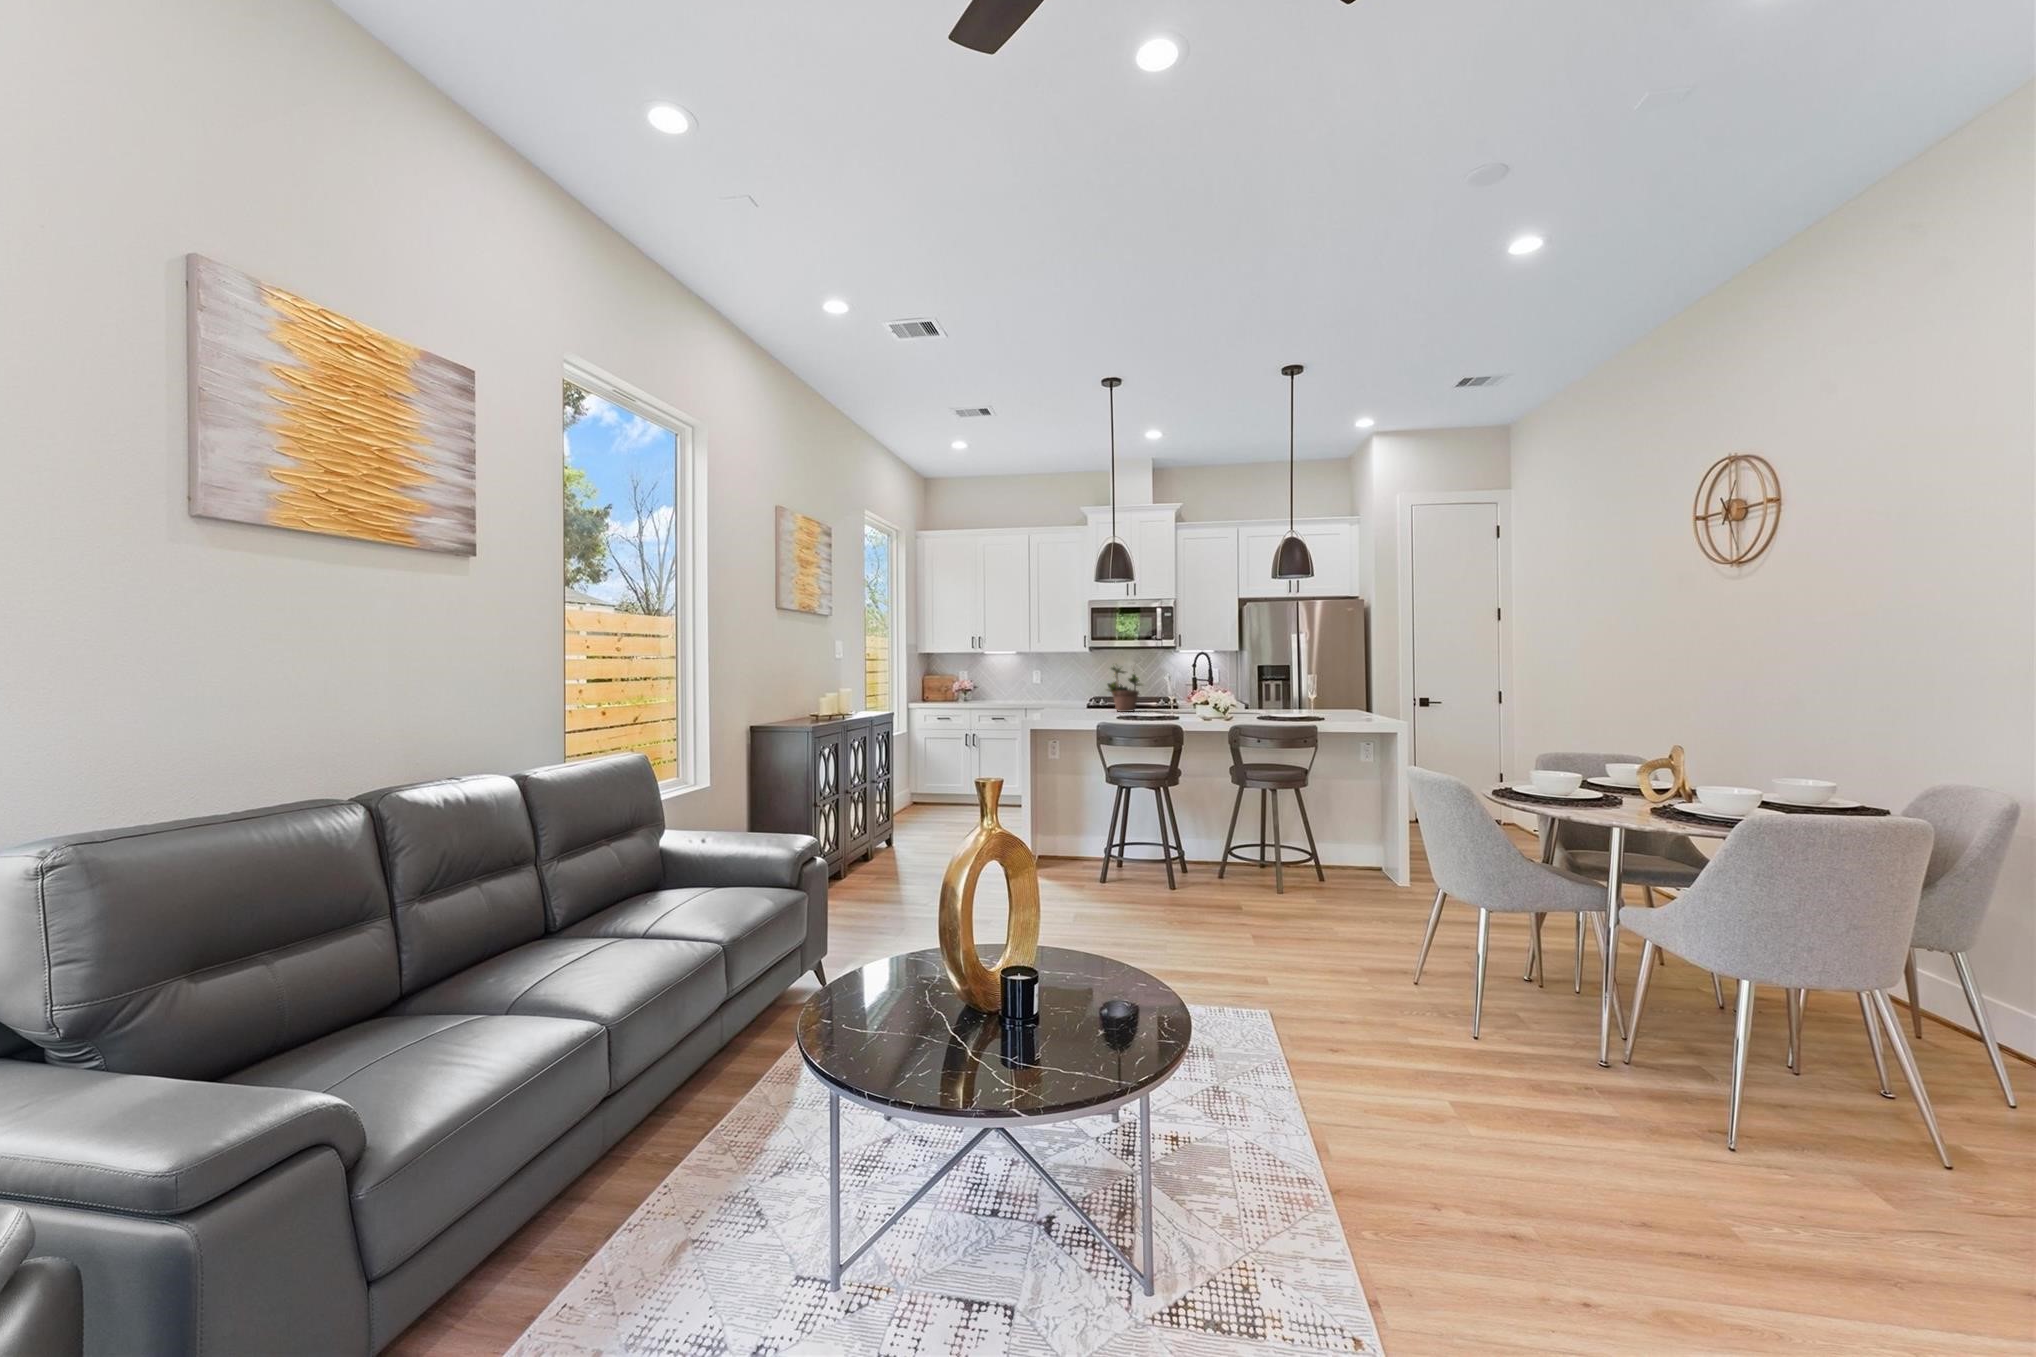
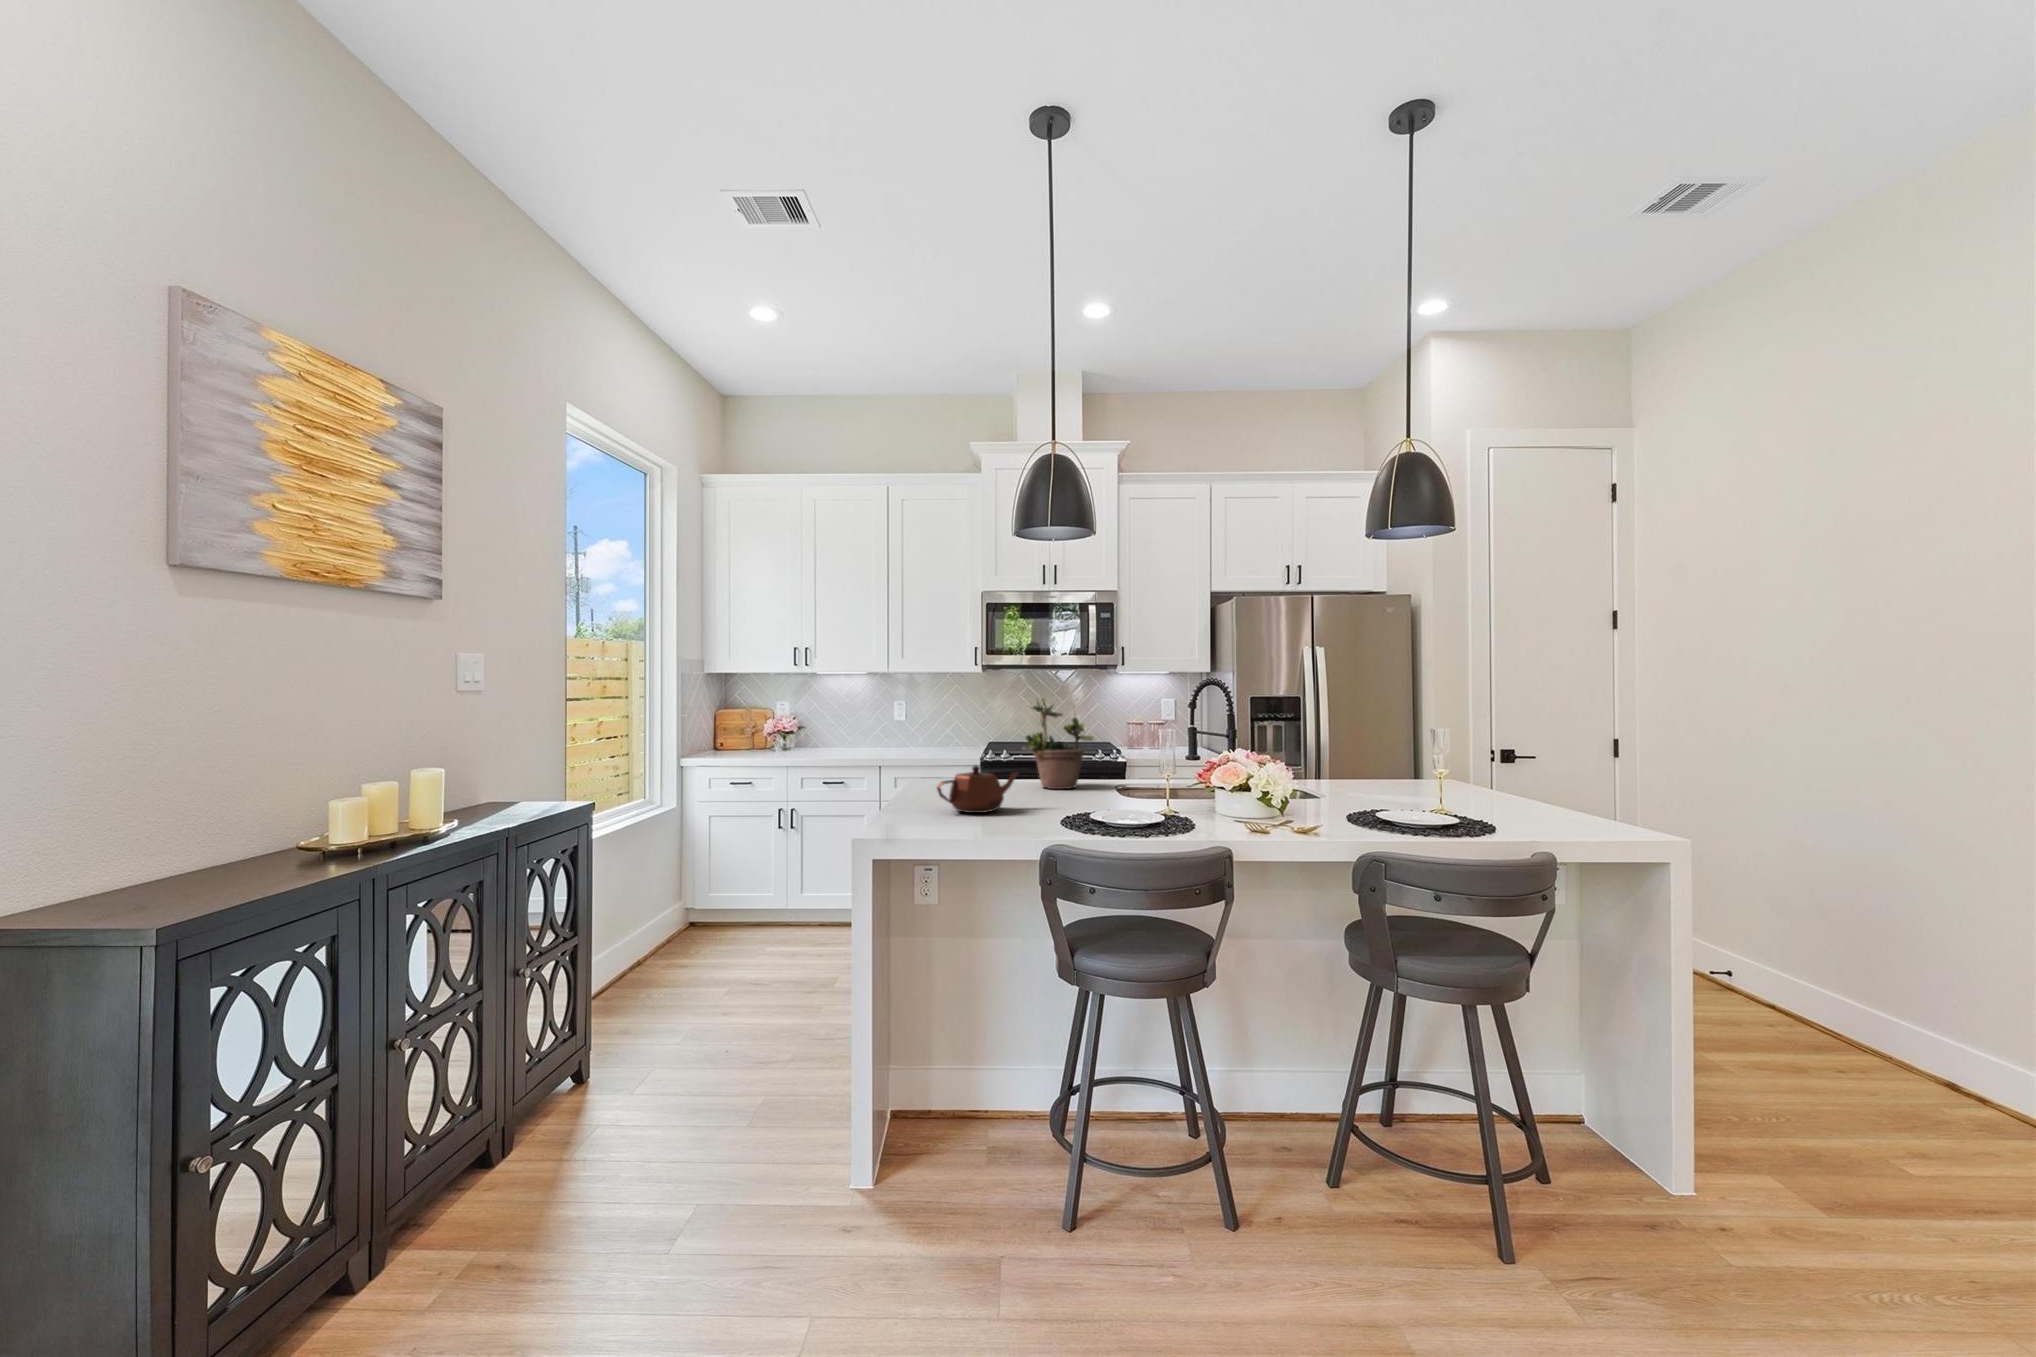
teapot: none [1059,694,1101,717] -> present [937,766,1017,813]

